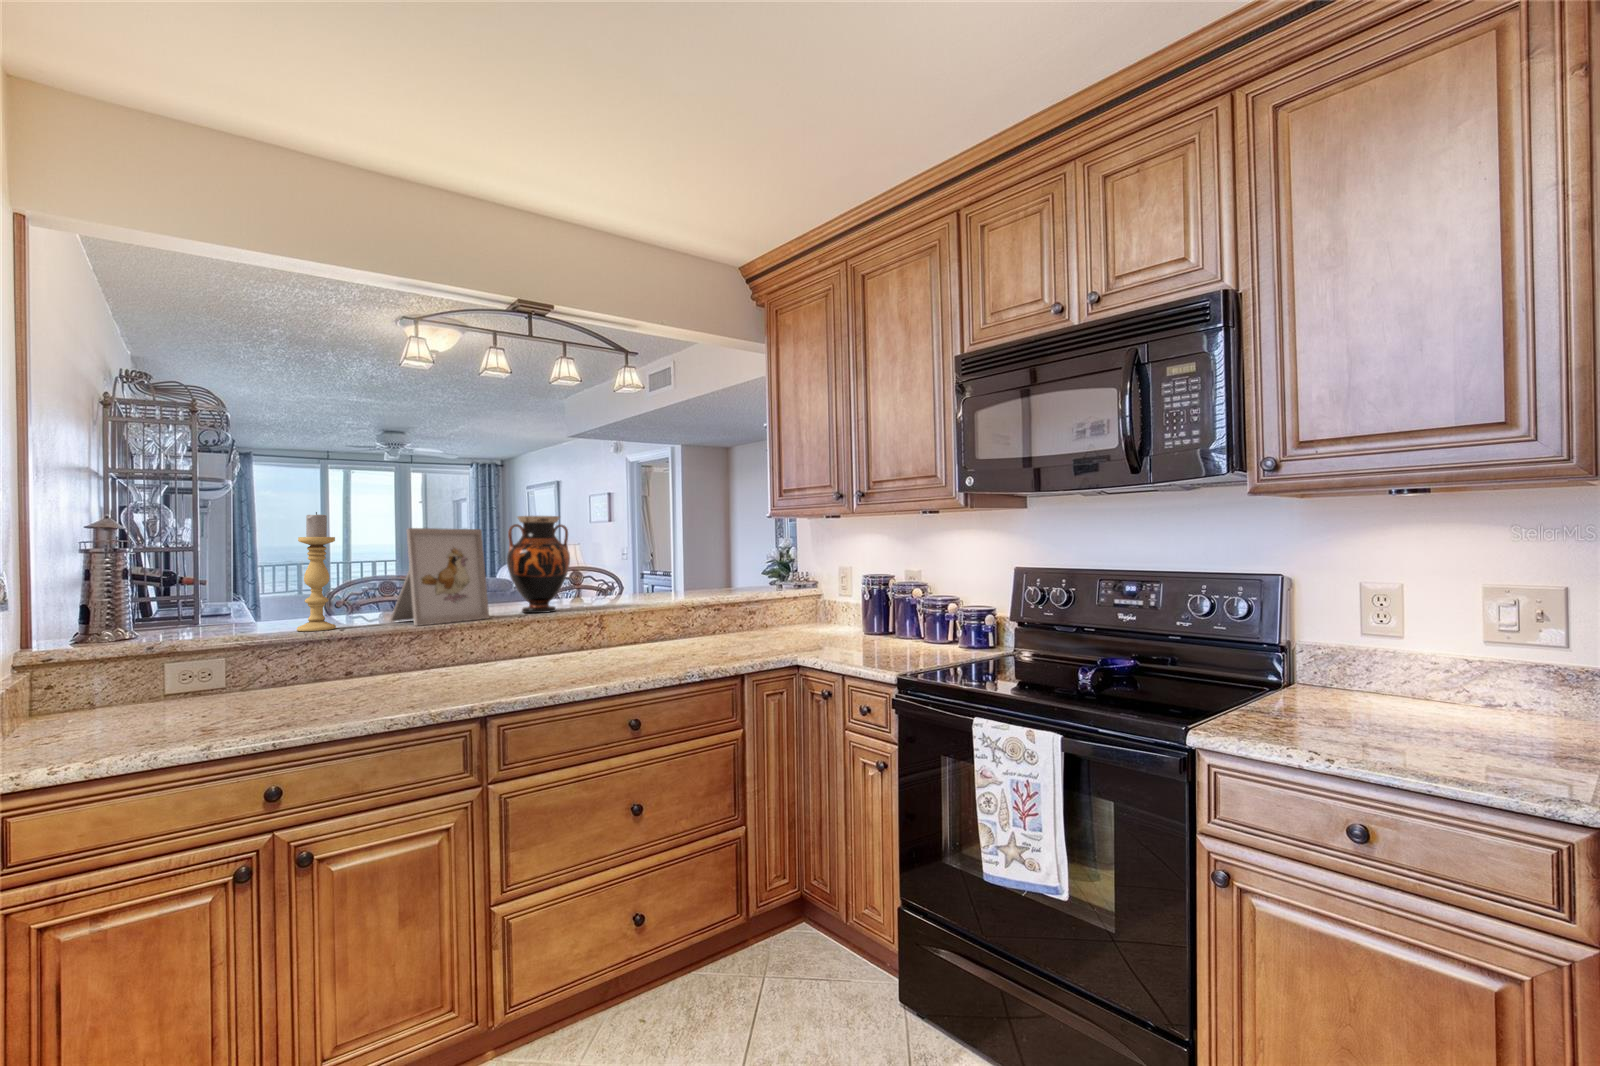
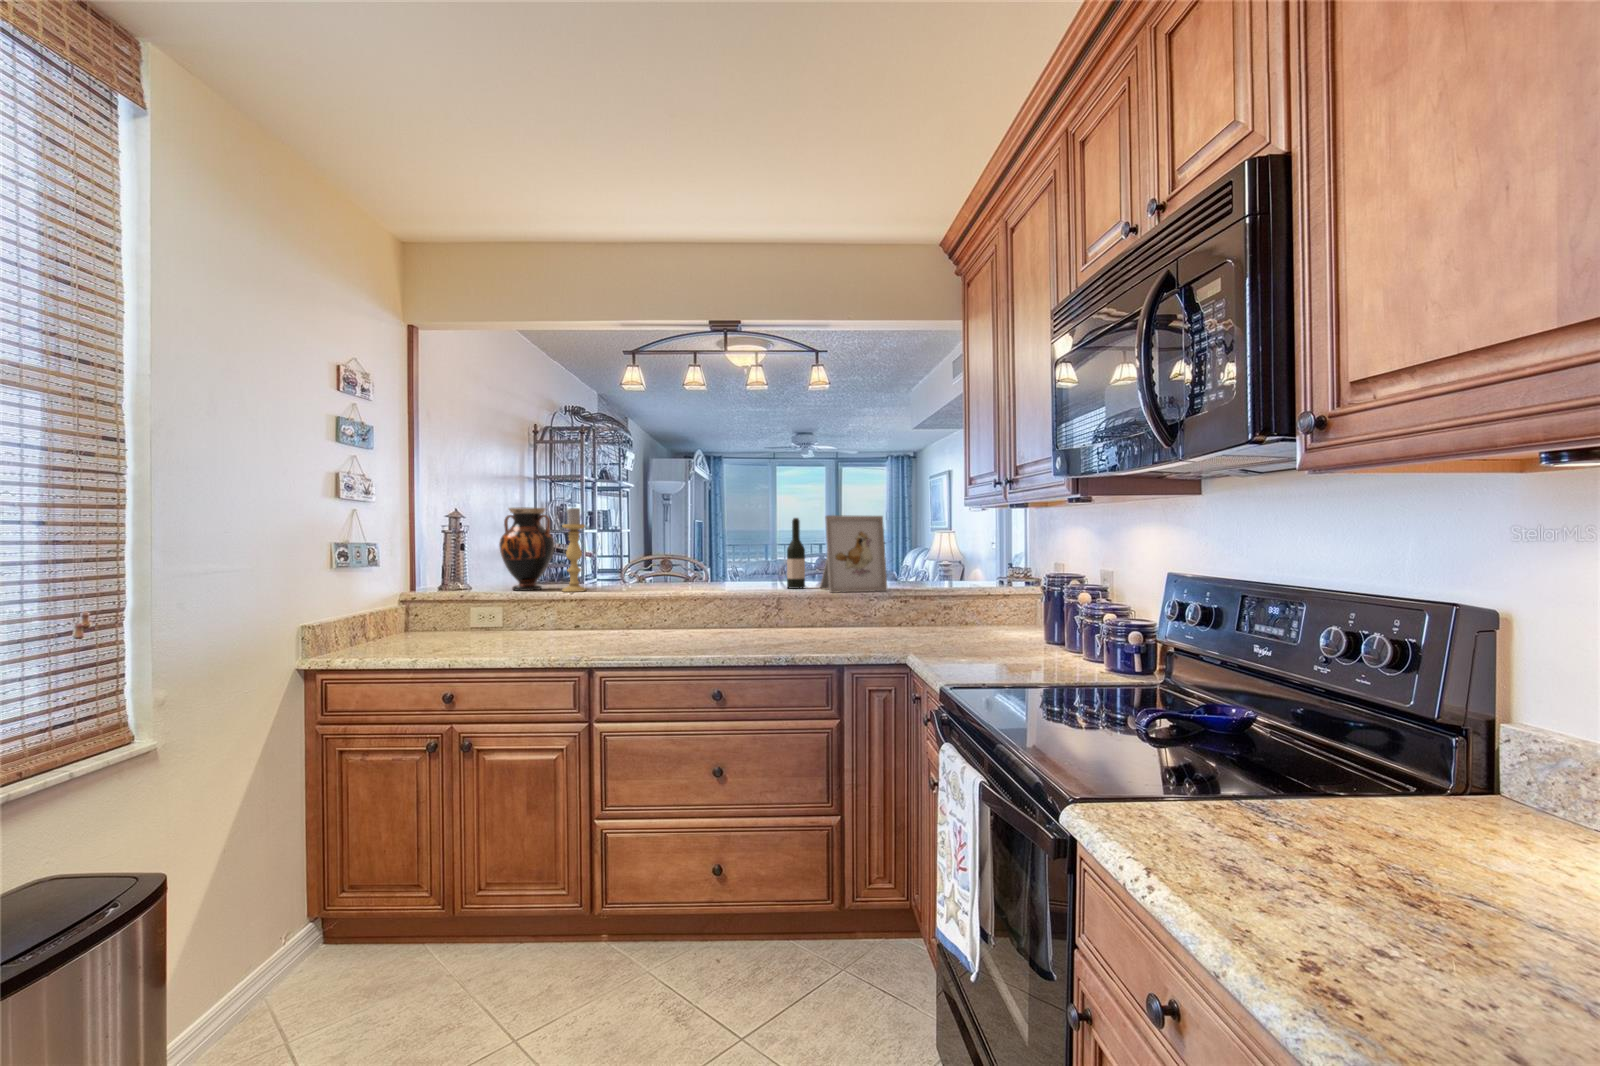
vase: present [507,516,570,613] -> present [499,507,554,591]
picture frame: present [390,528,489,626] -> present [820,515,887,593]
wine bottle: none [584,531,606,607] -> present [787,518,805,589]

